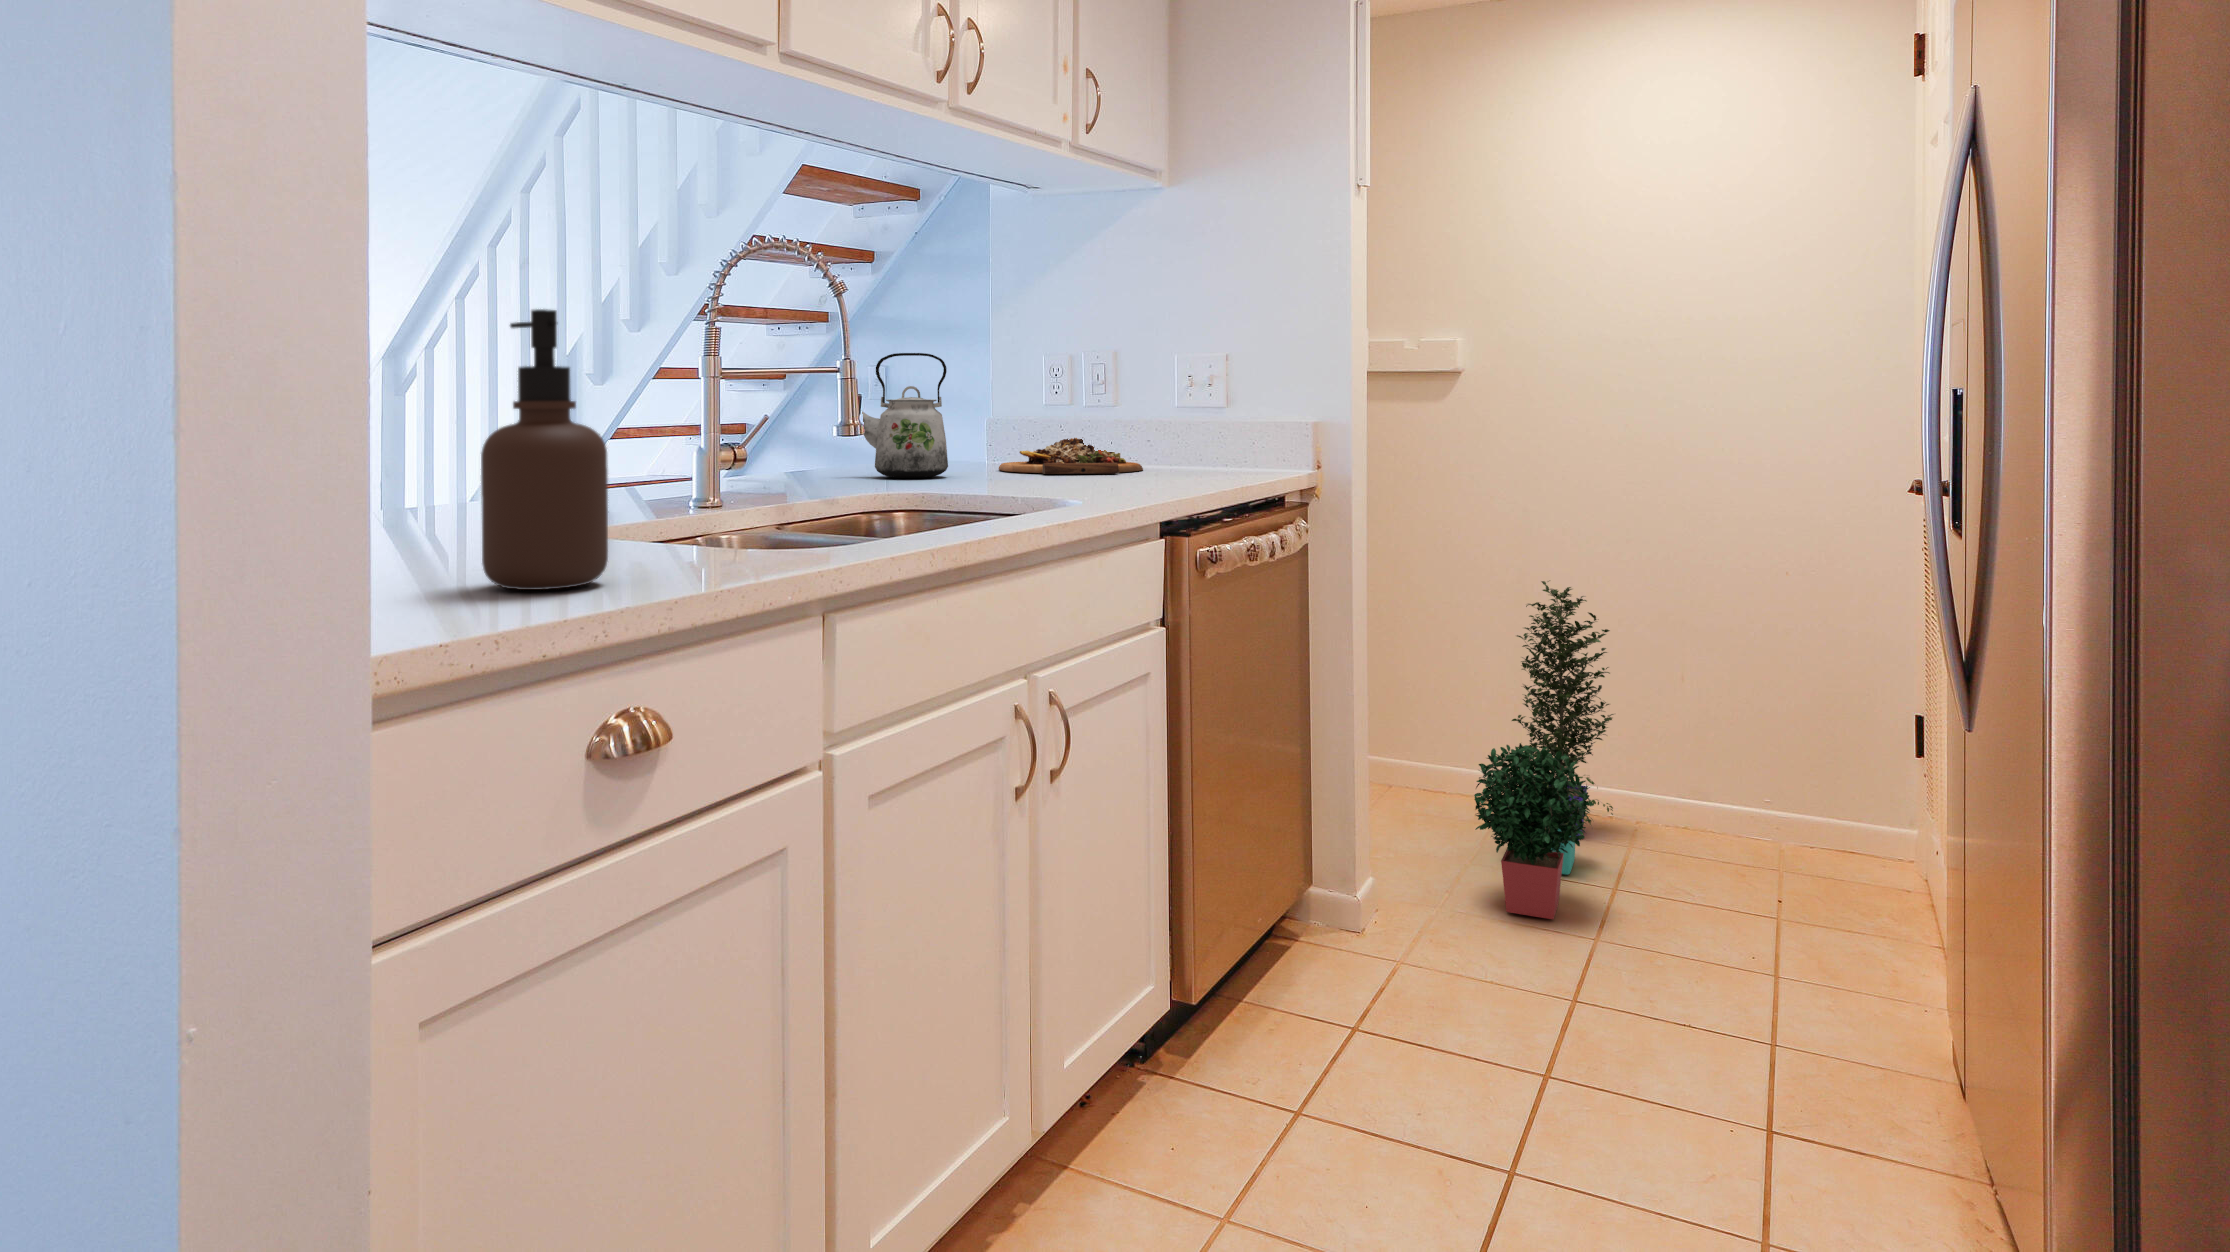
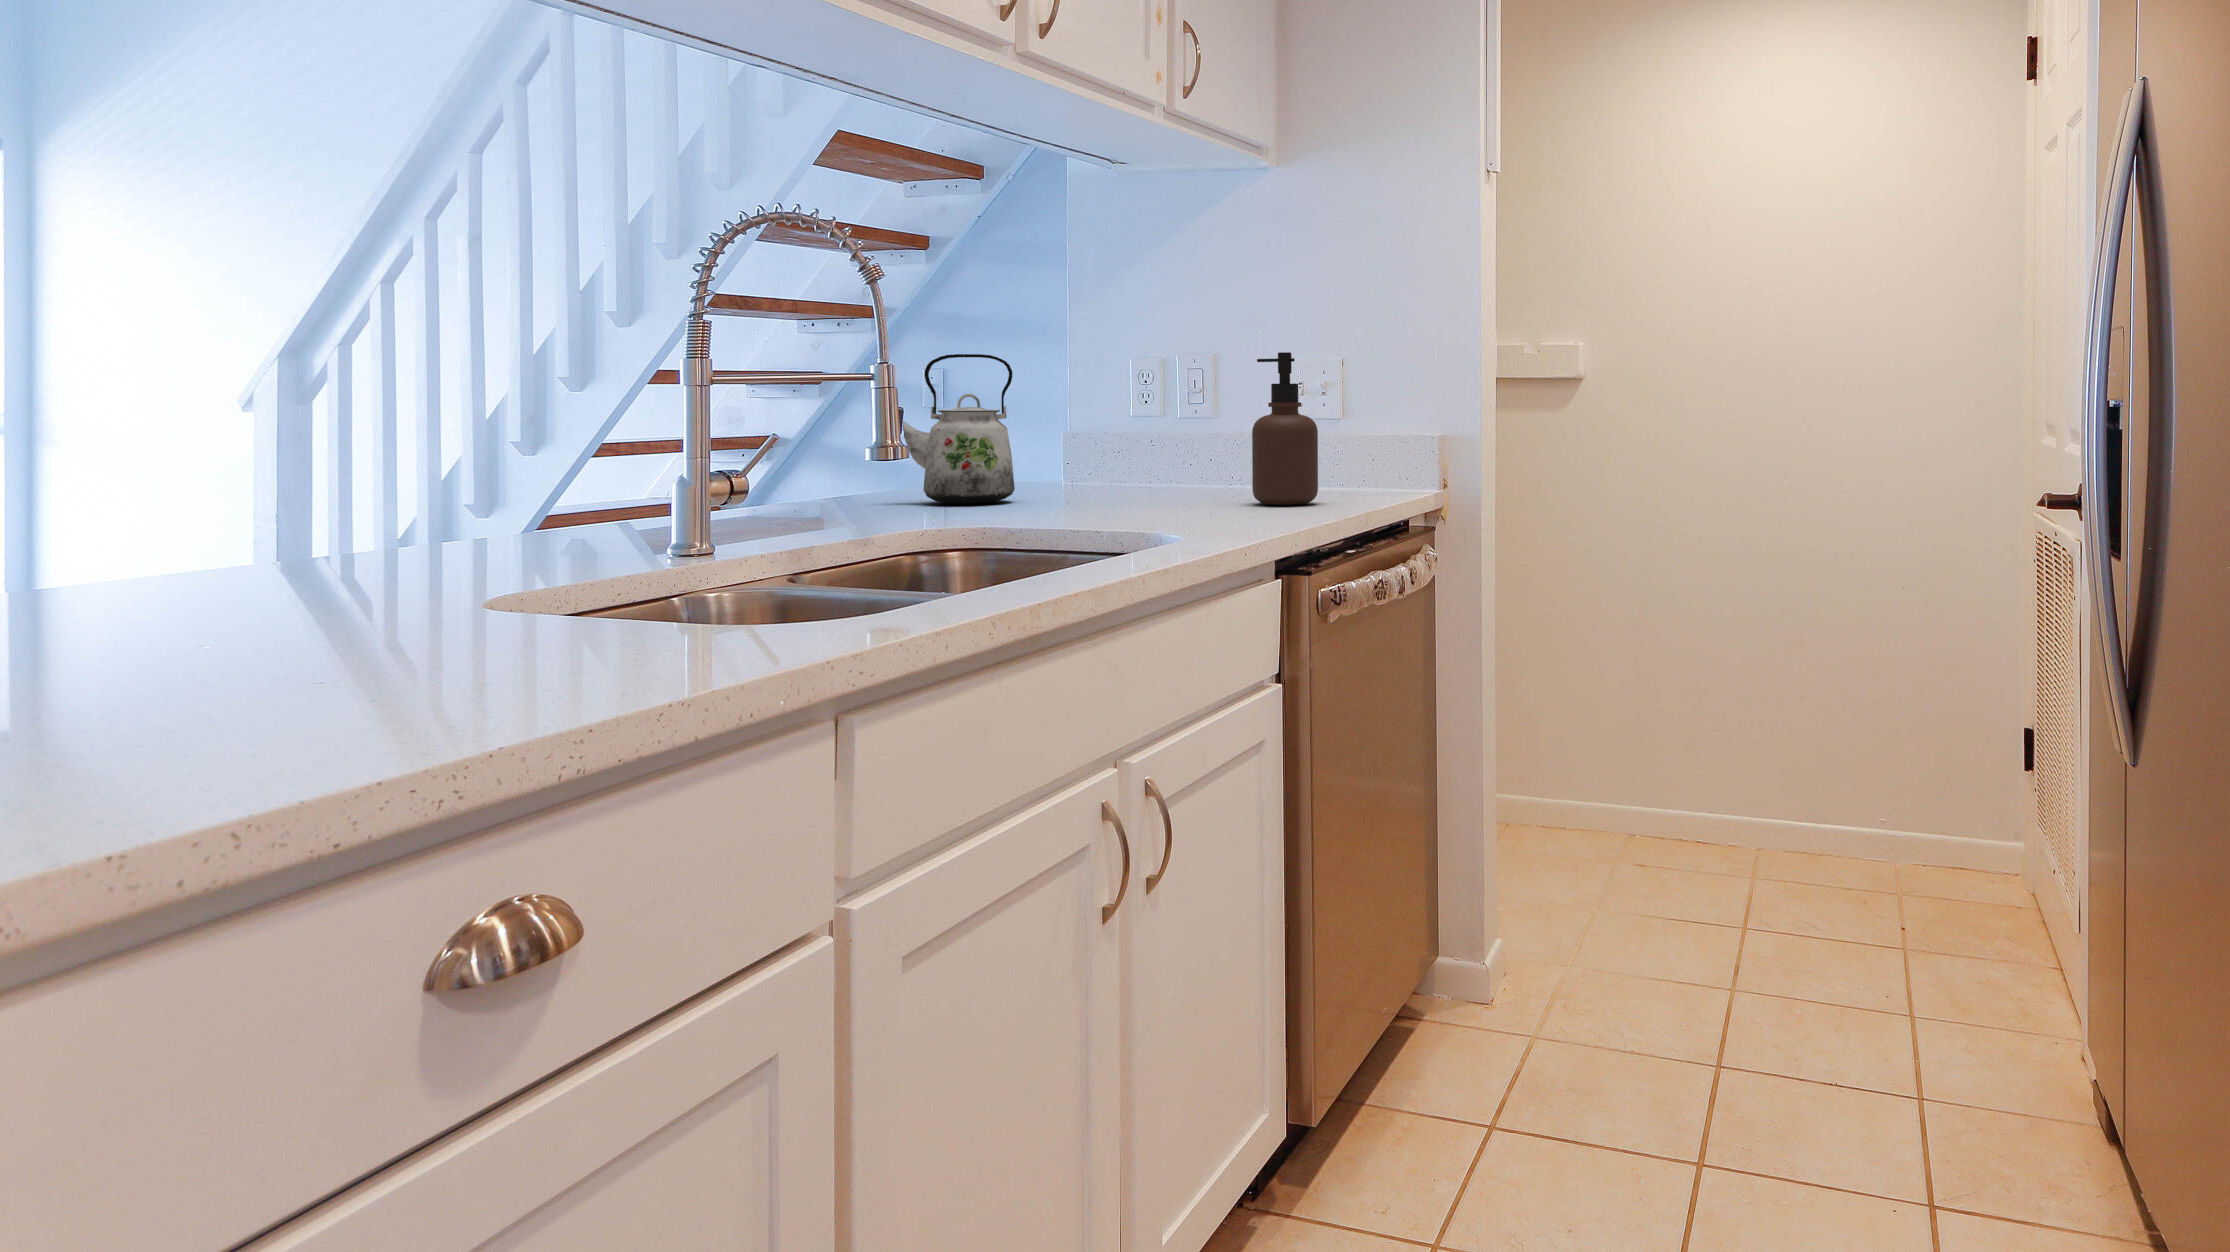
soap dispenser: present [481,309,608,590] -> present [1252,352,1318,505]
cutting board: present [999,438,1143,474] -> none [1075,453,1244,496]
potted plant: present [1474,581,1614,919] -> none [1606,599,1743,969]

